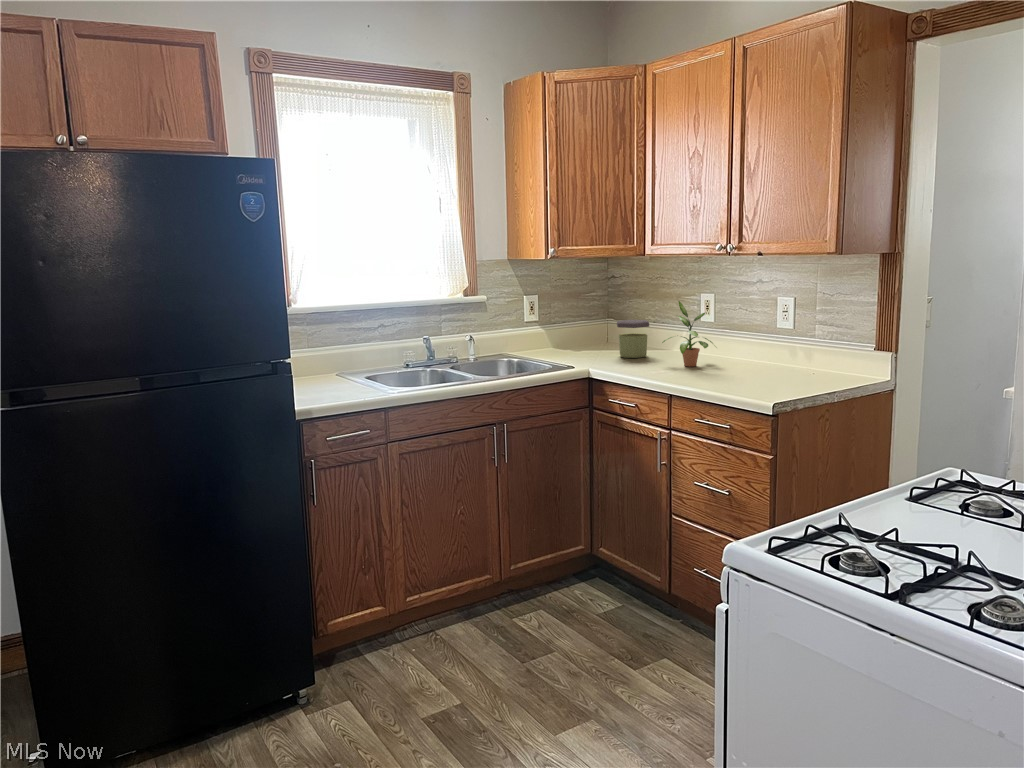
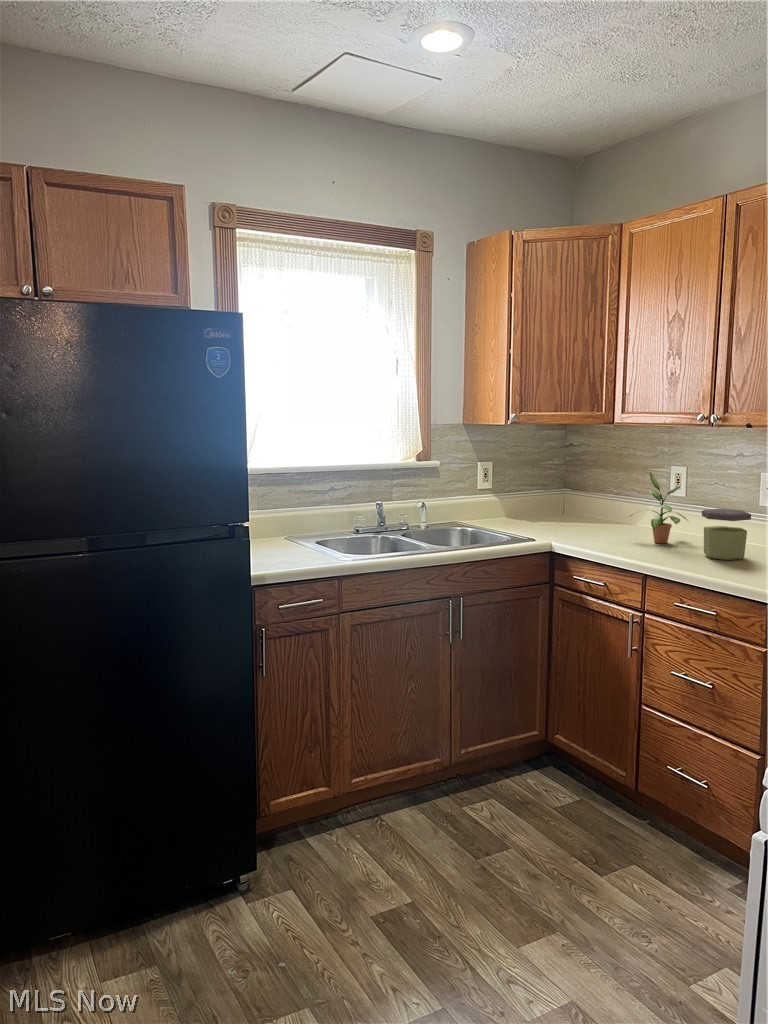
jar: present [617,320,649,358] -> present [702,509,751,560]

